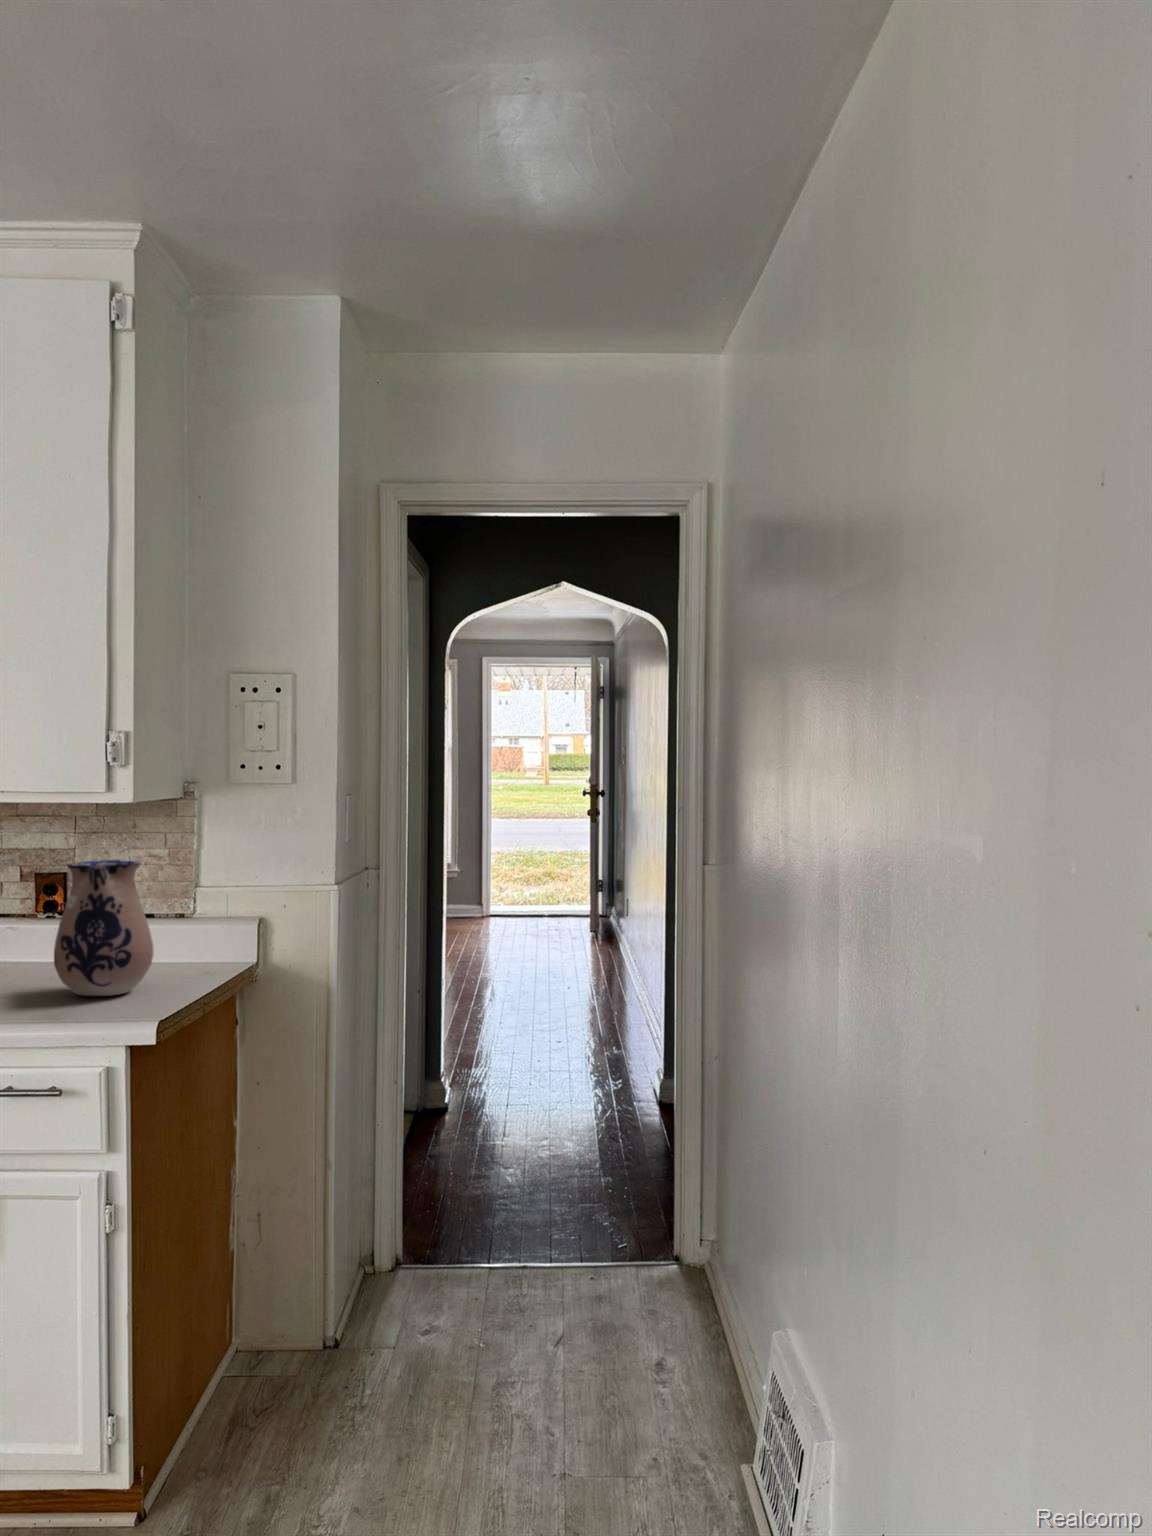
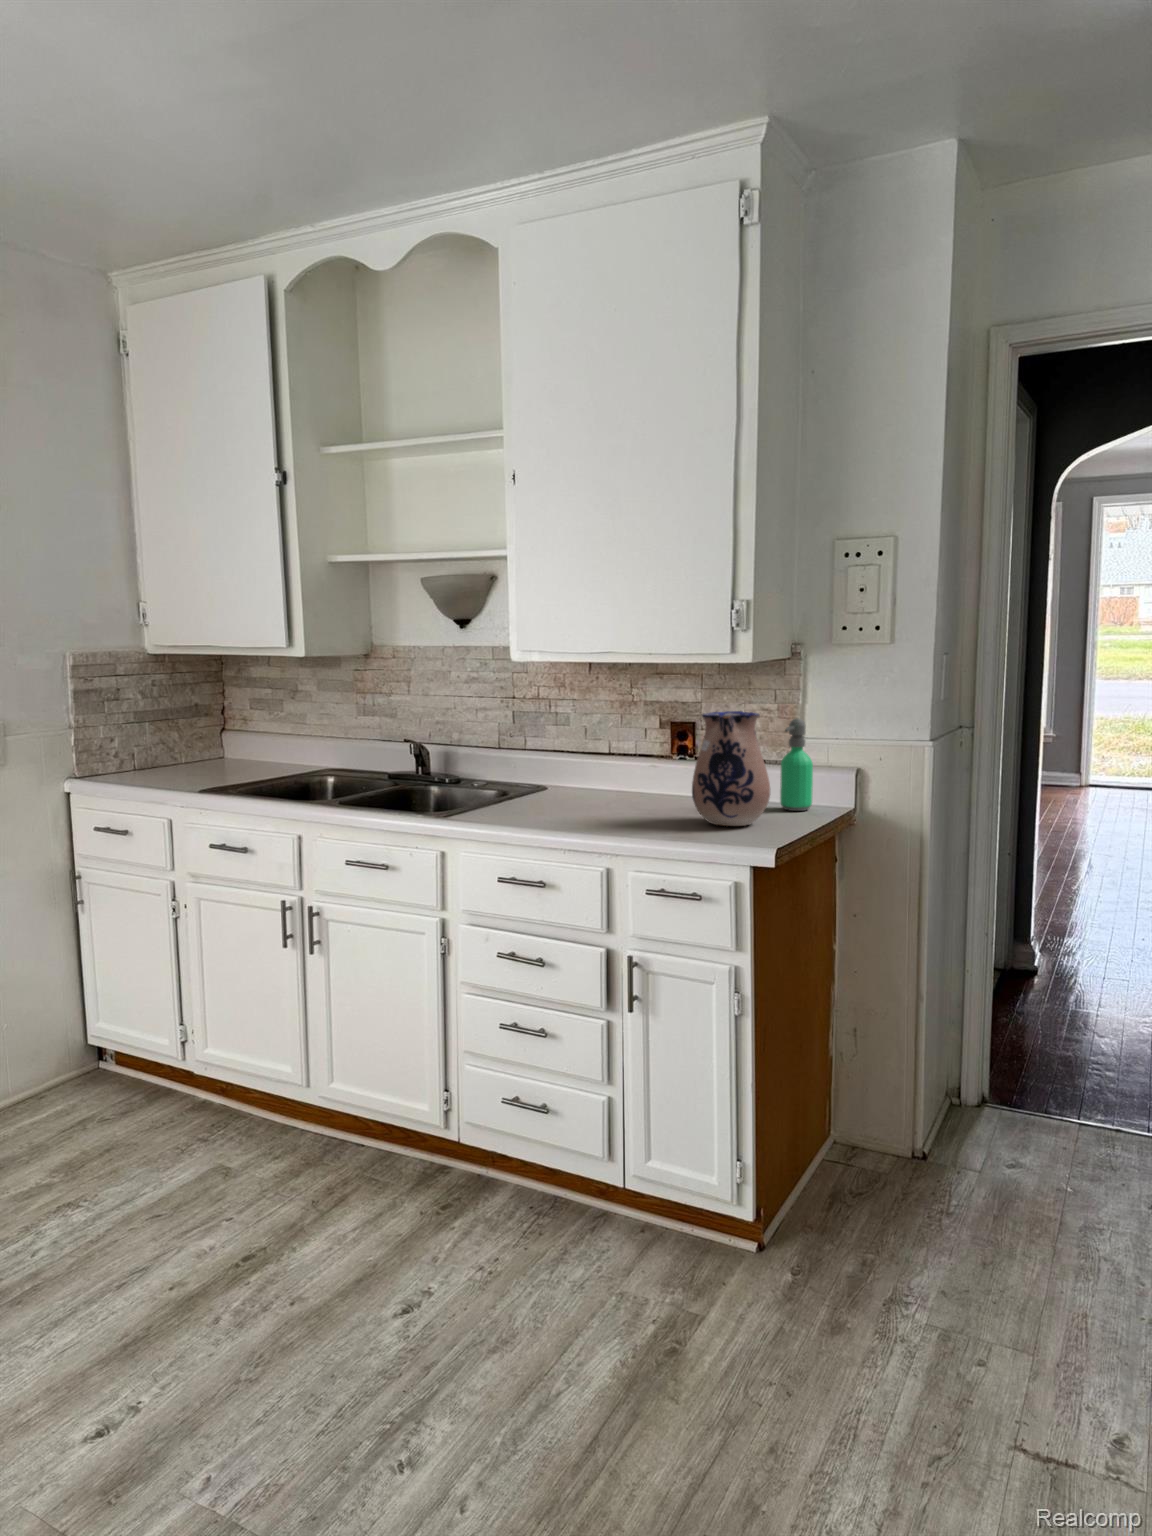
soap dispenser: none [169,866,207,971] -> present [780,719,813,811]

